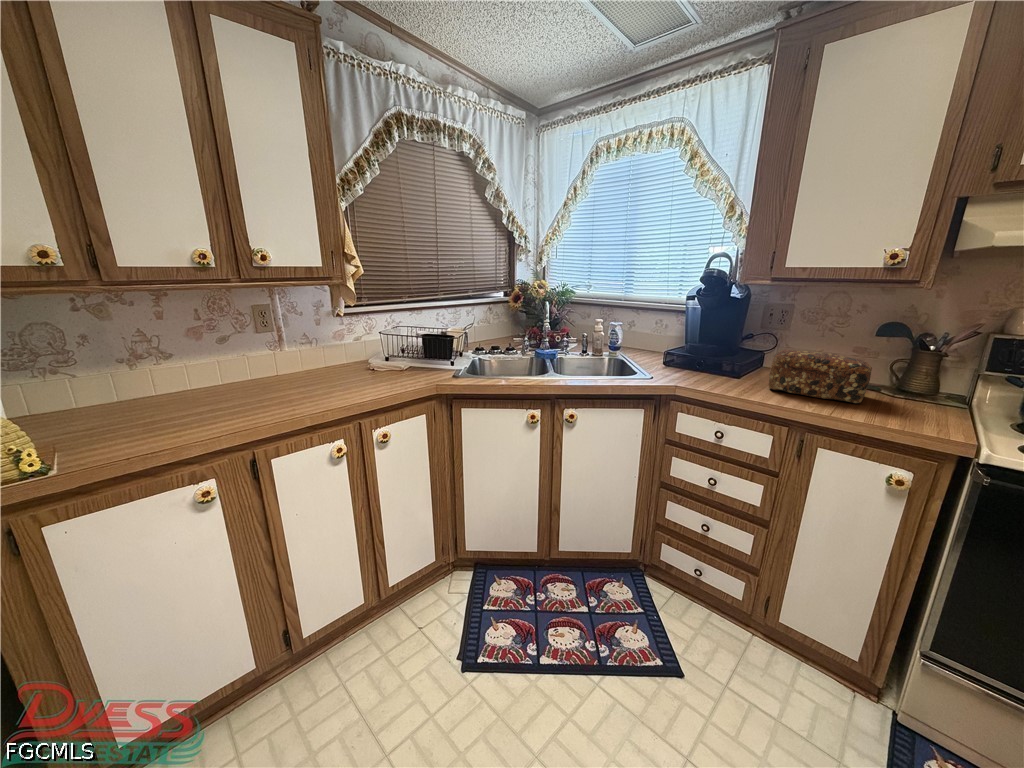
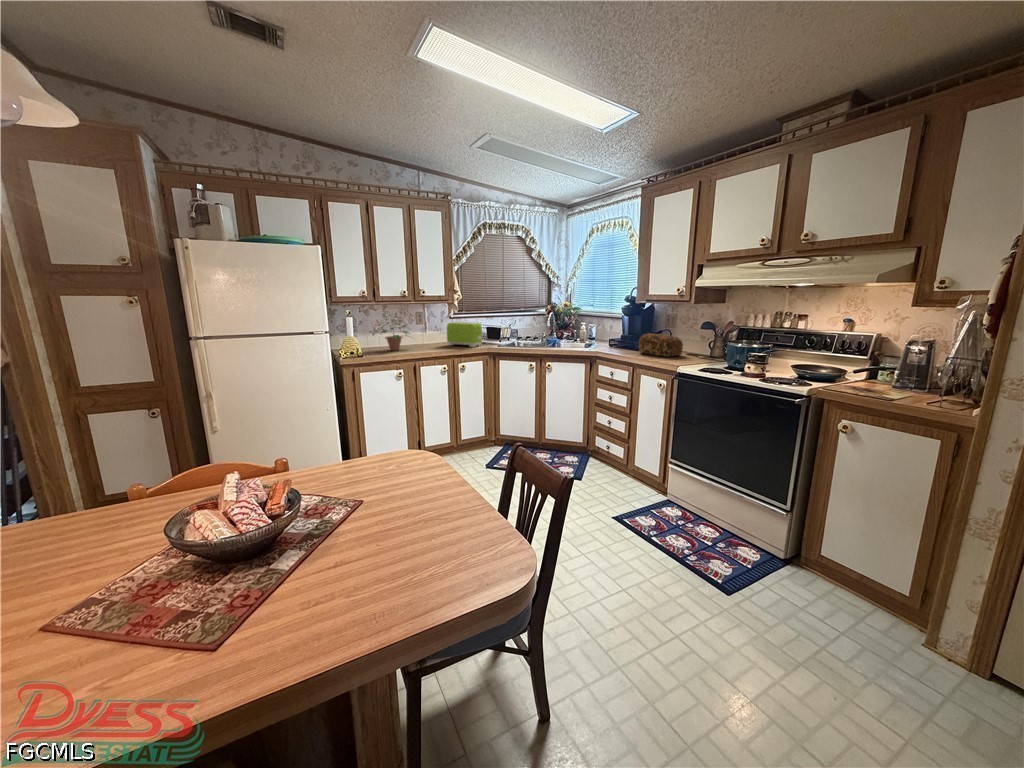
potted plant: none [100,310,253,417] -> present [377,315,408,350]
toaster: none [333,327,419,386] -> present [447,322,482,347]

